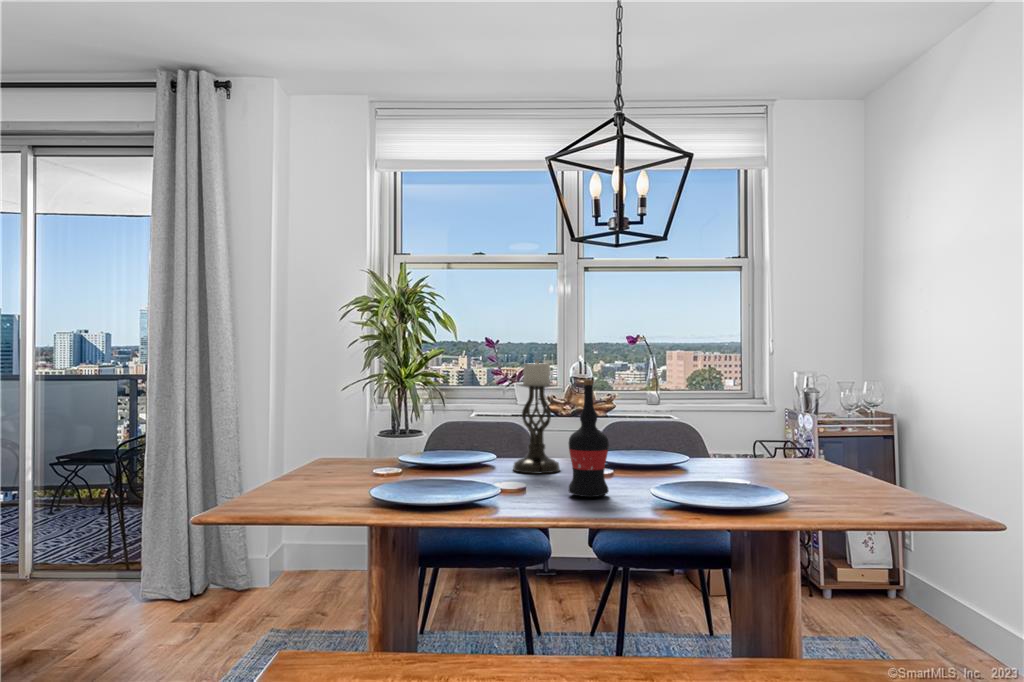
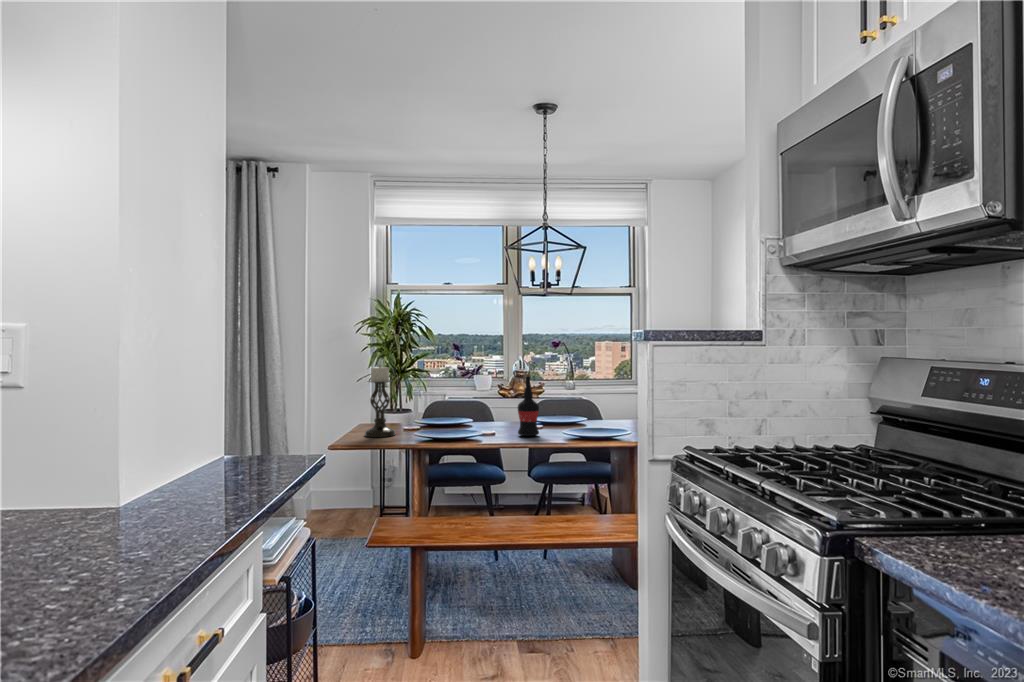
candle holder: present [513,359,560,473] -> present [365,365,396,437]

